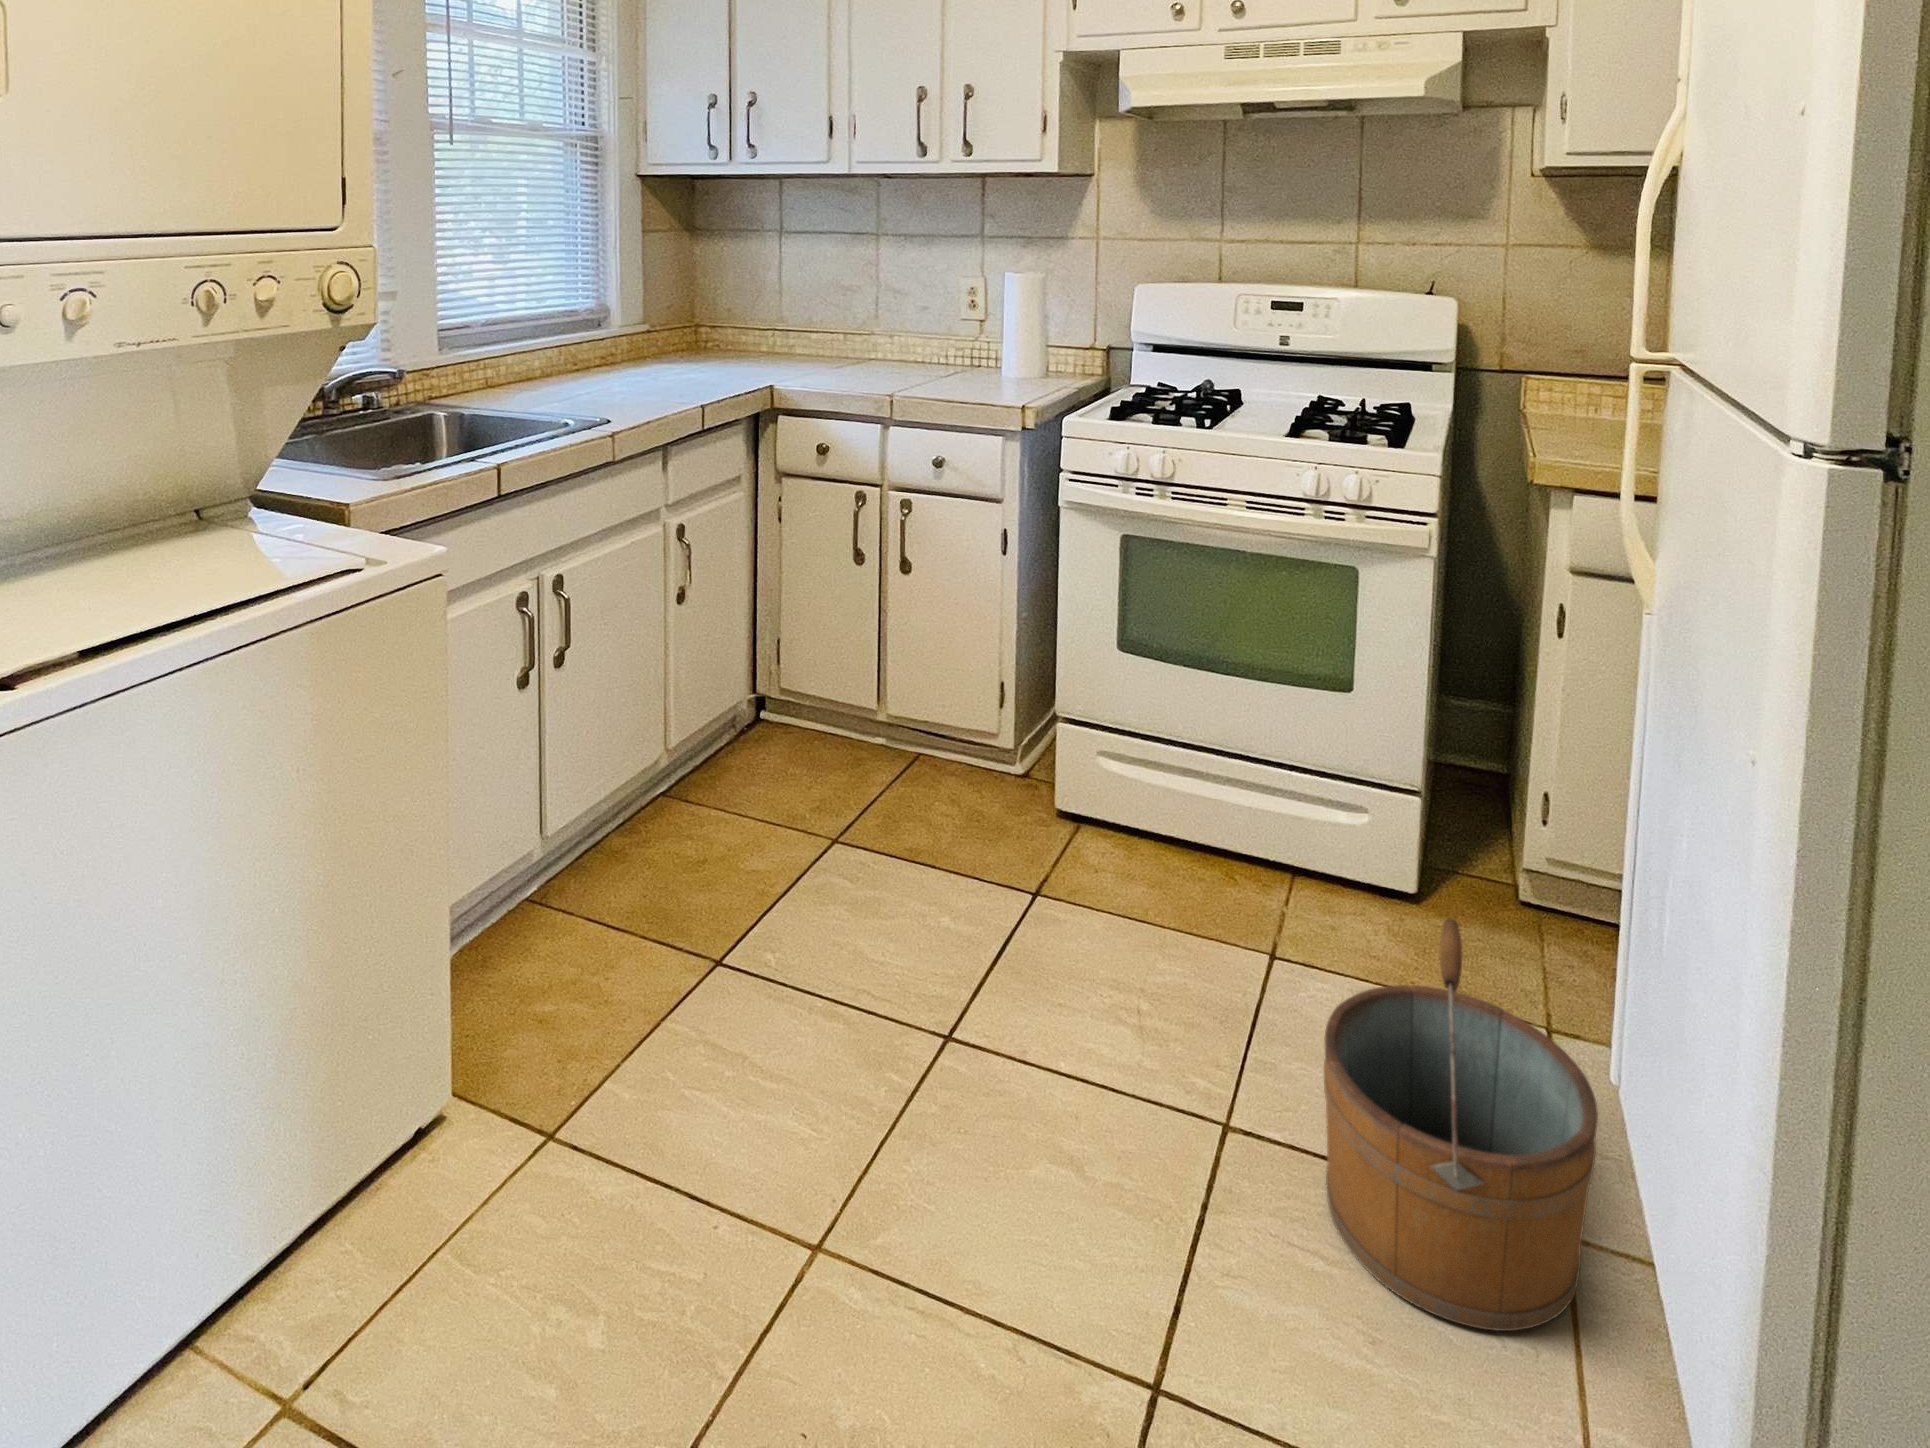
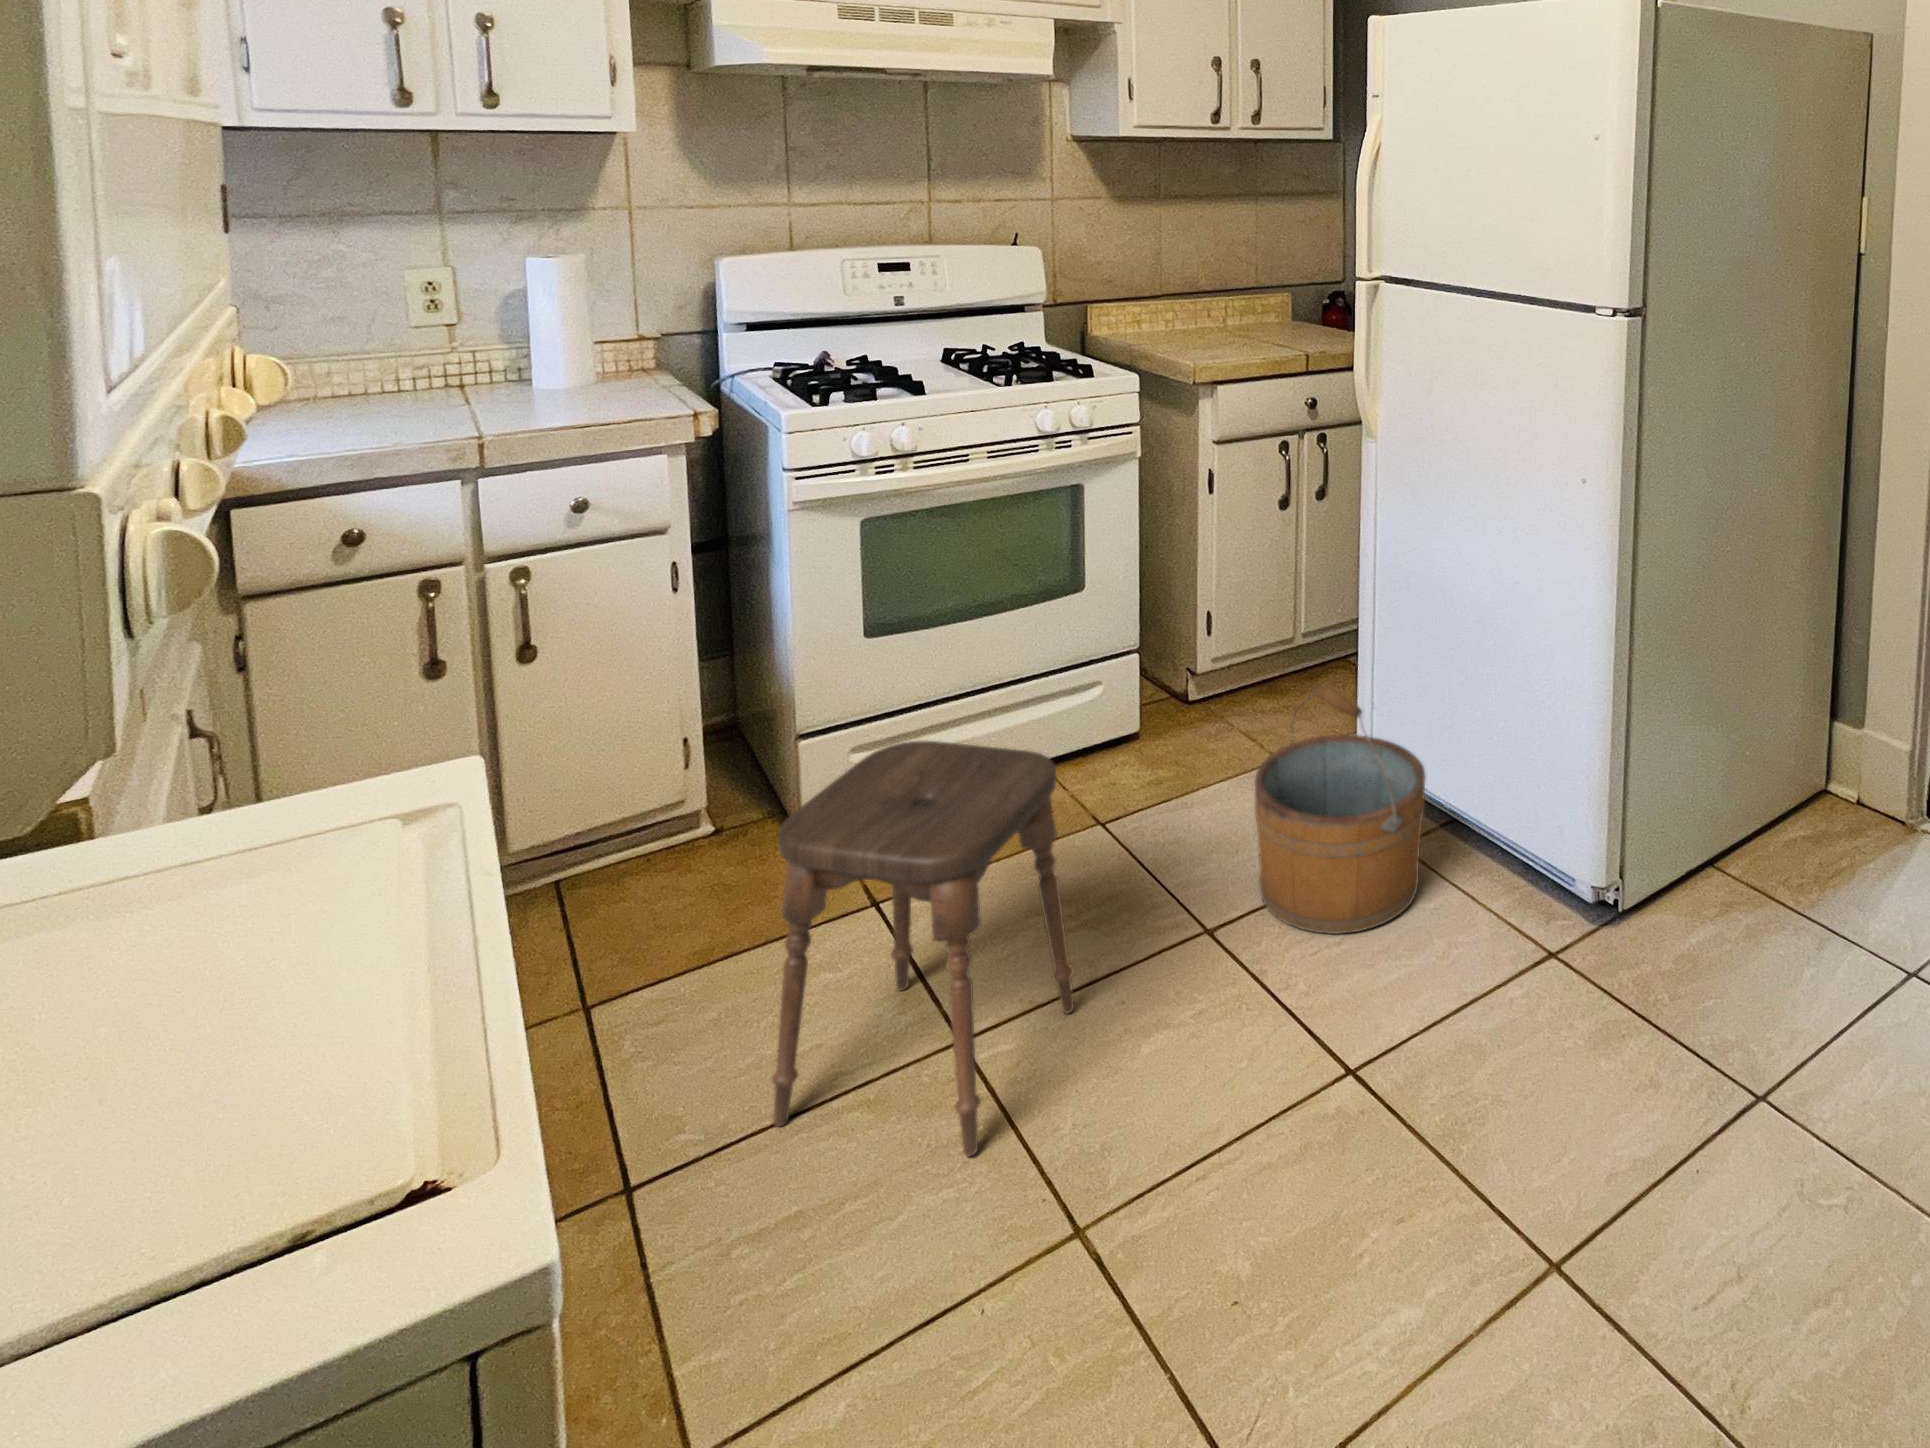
stool: none [808,734,1054,1143] -> present [772,740,1074,1156]

